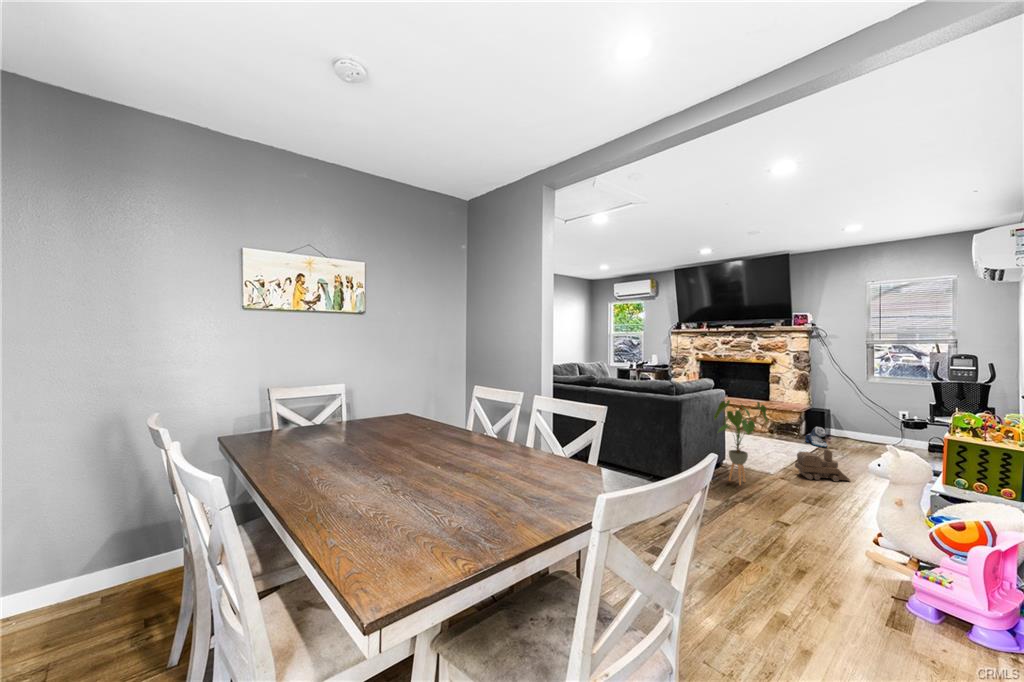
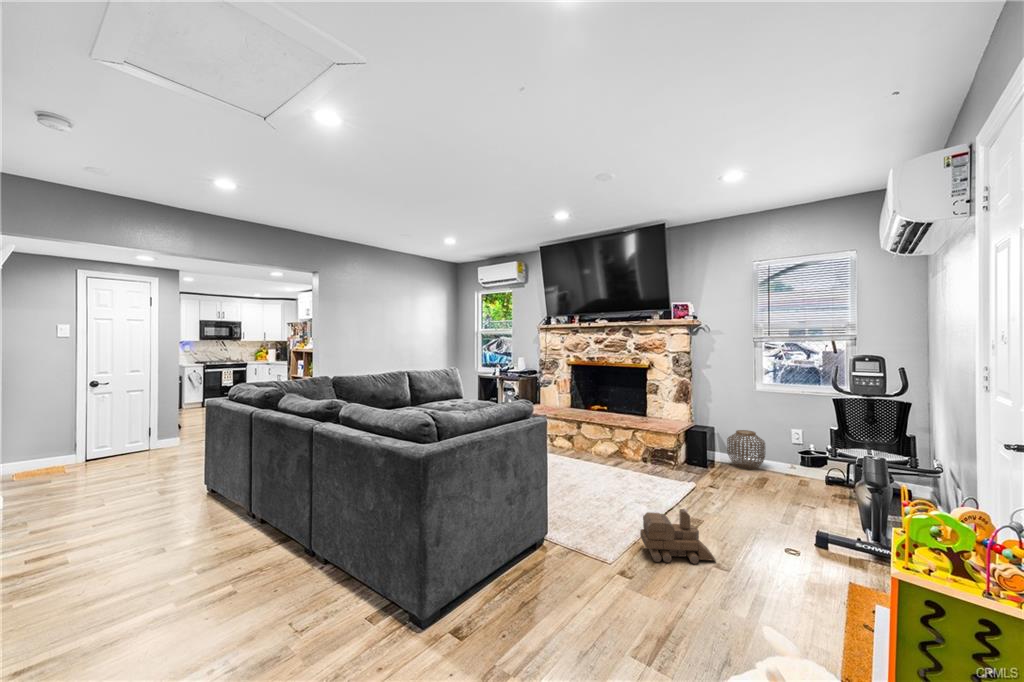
house plant: present [714,400,768,485] -> none [502,439,588,591]
woven basket: none [841,412,875,442] -> present [727,430,765,469]
plush toy: present [805,427,827,447] -> none [681,454,706,484]

